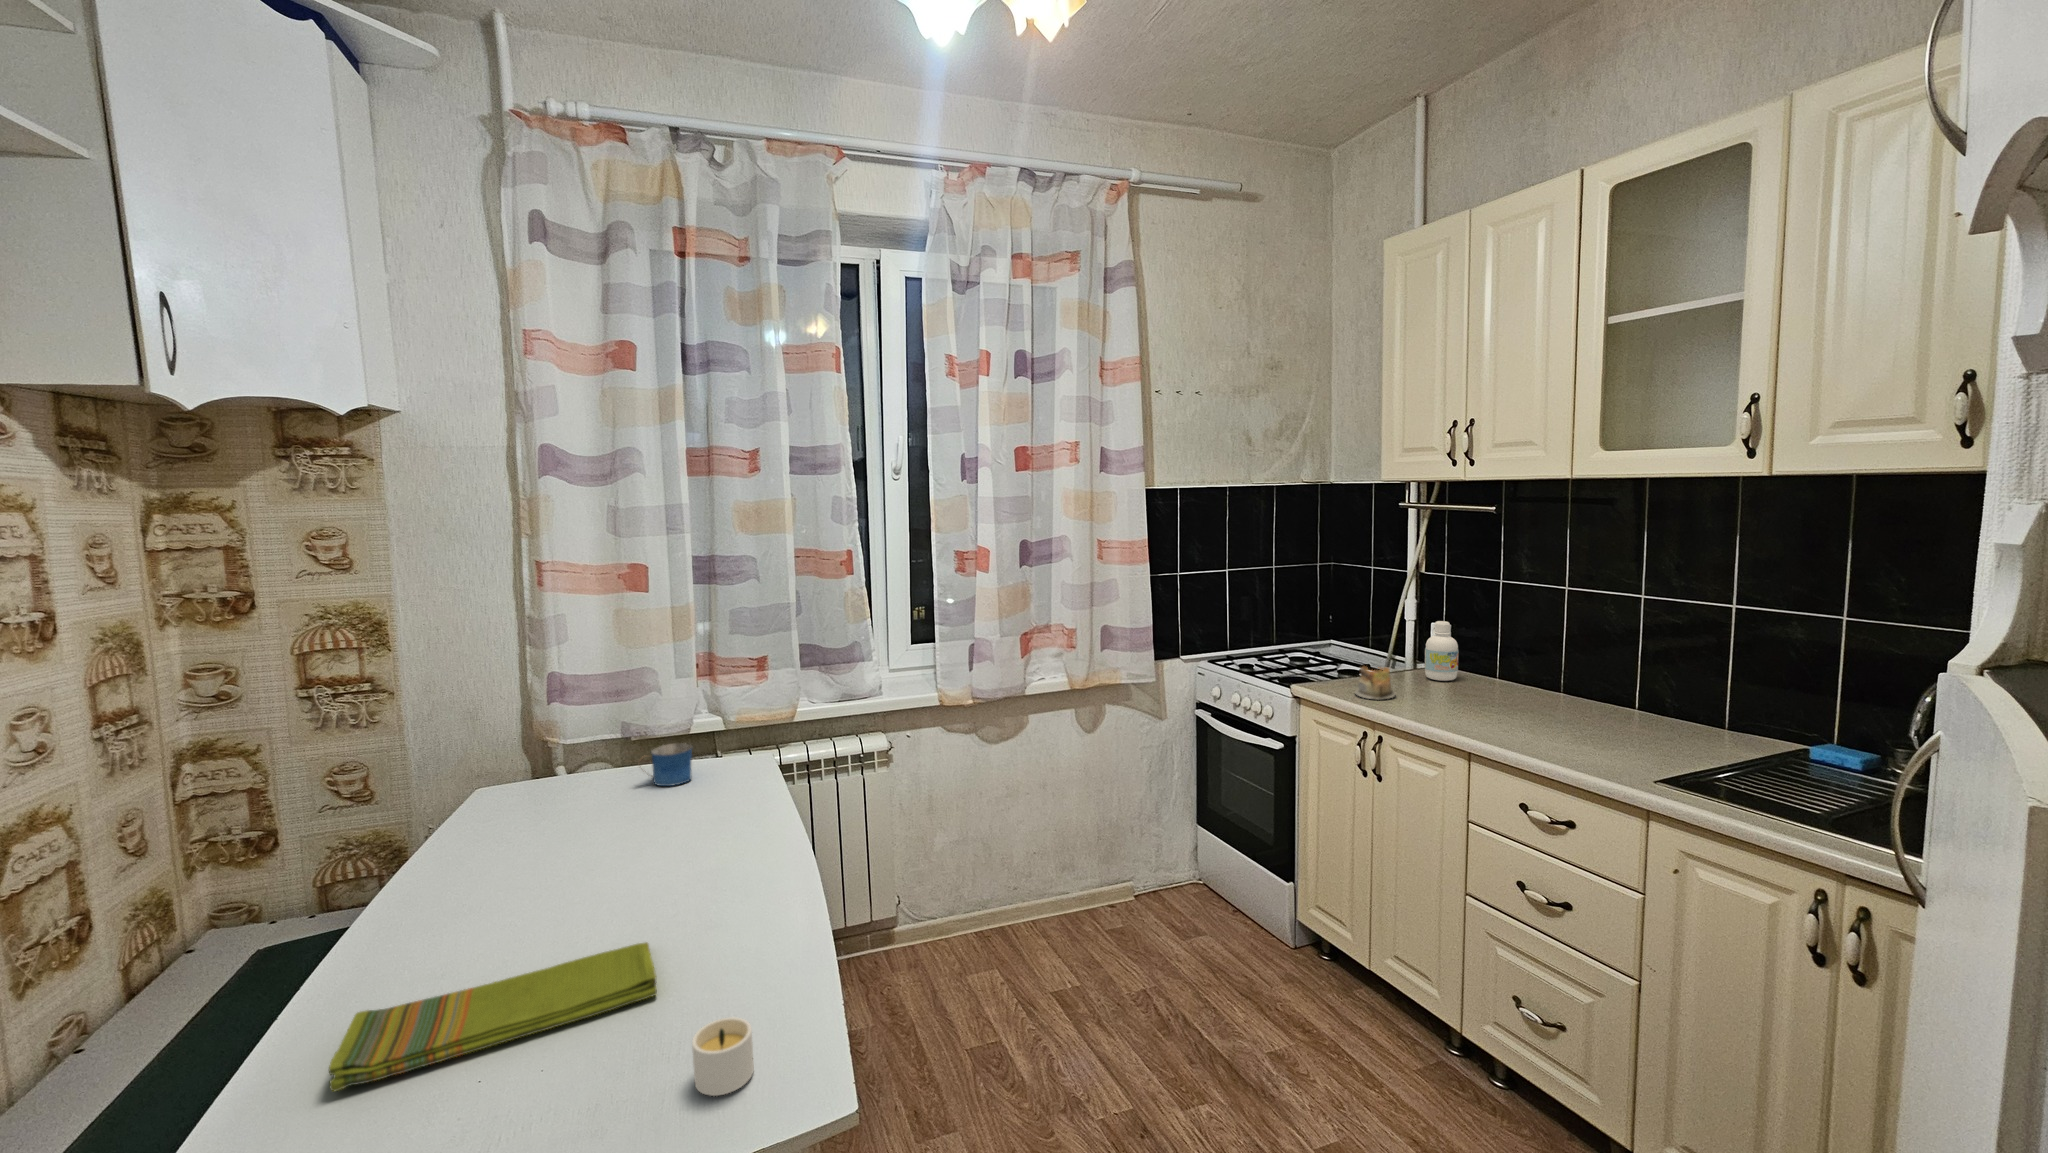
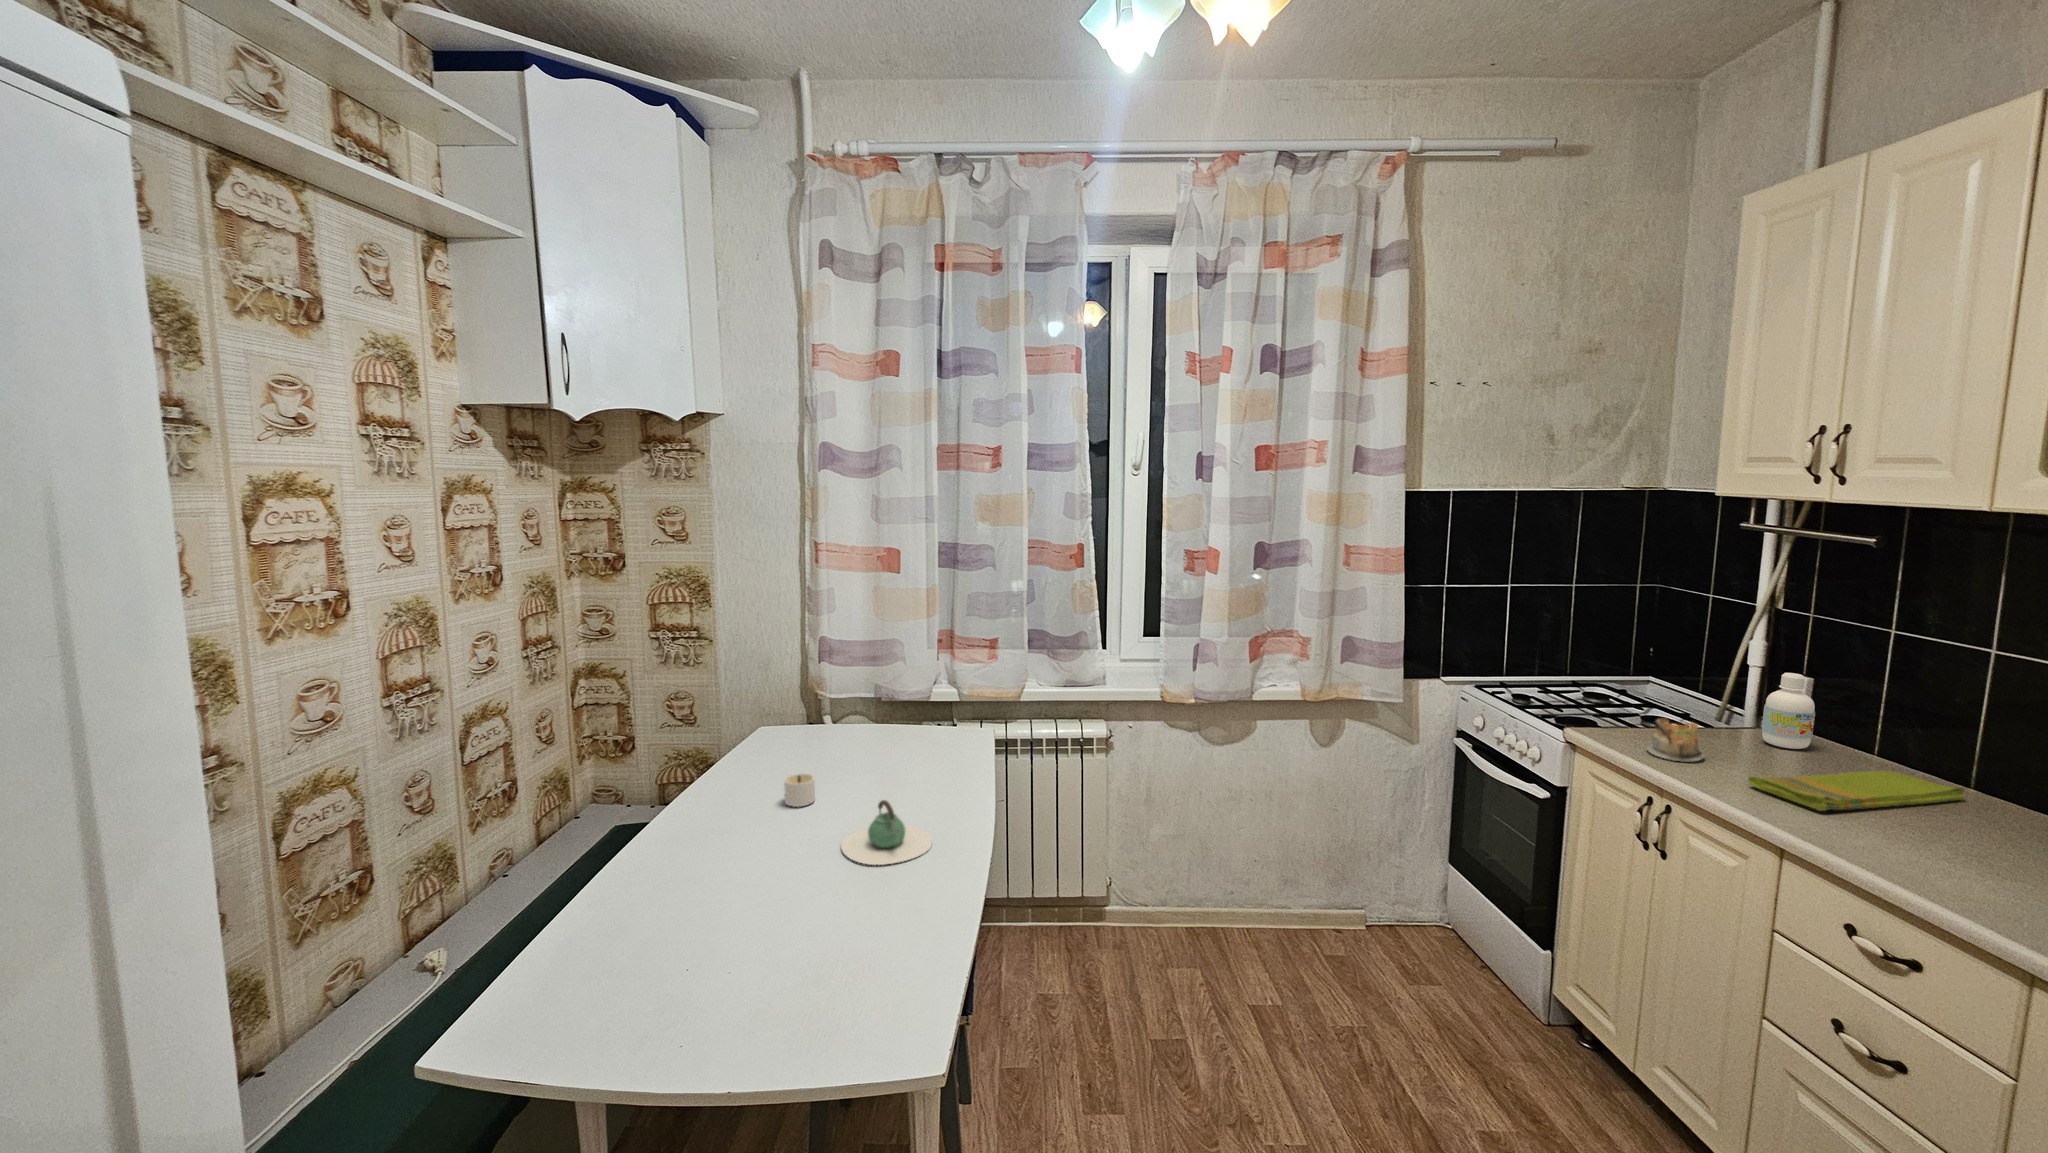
mug: present [639,743,692,786] -> none [874,710,919,748]
teapot: none [639,838,751,914] -> present [841,800,933,865]
dish towel: present [329,942,657,1092] -> present [1748,771,1965,811]
candle: present [692,1017,754,1096] -> present [784,773,815,807]

